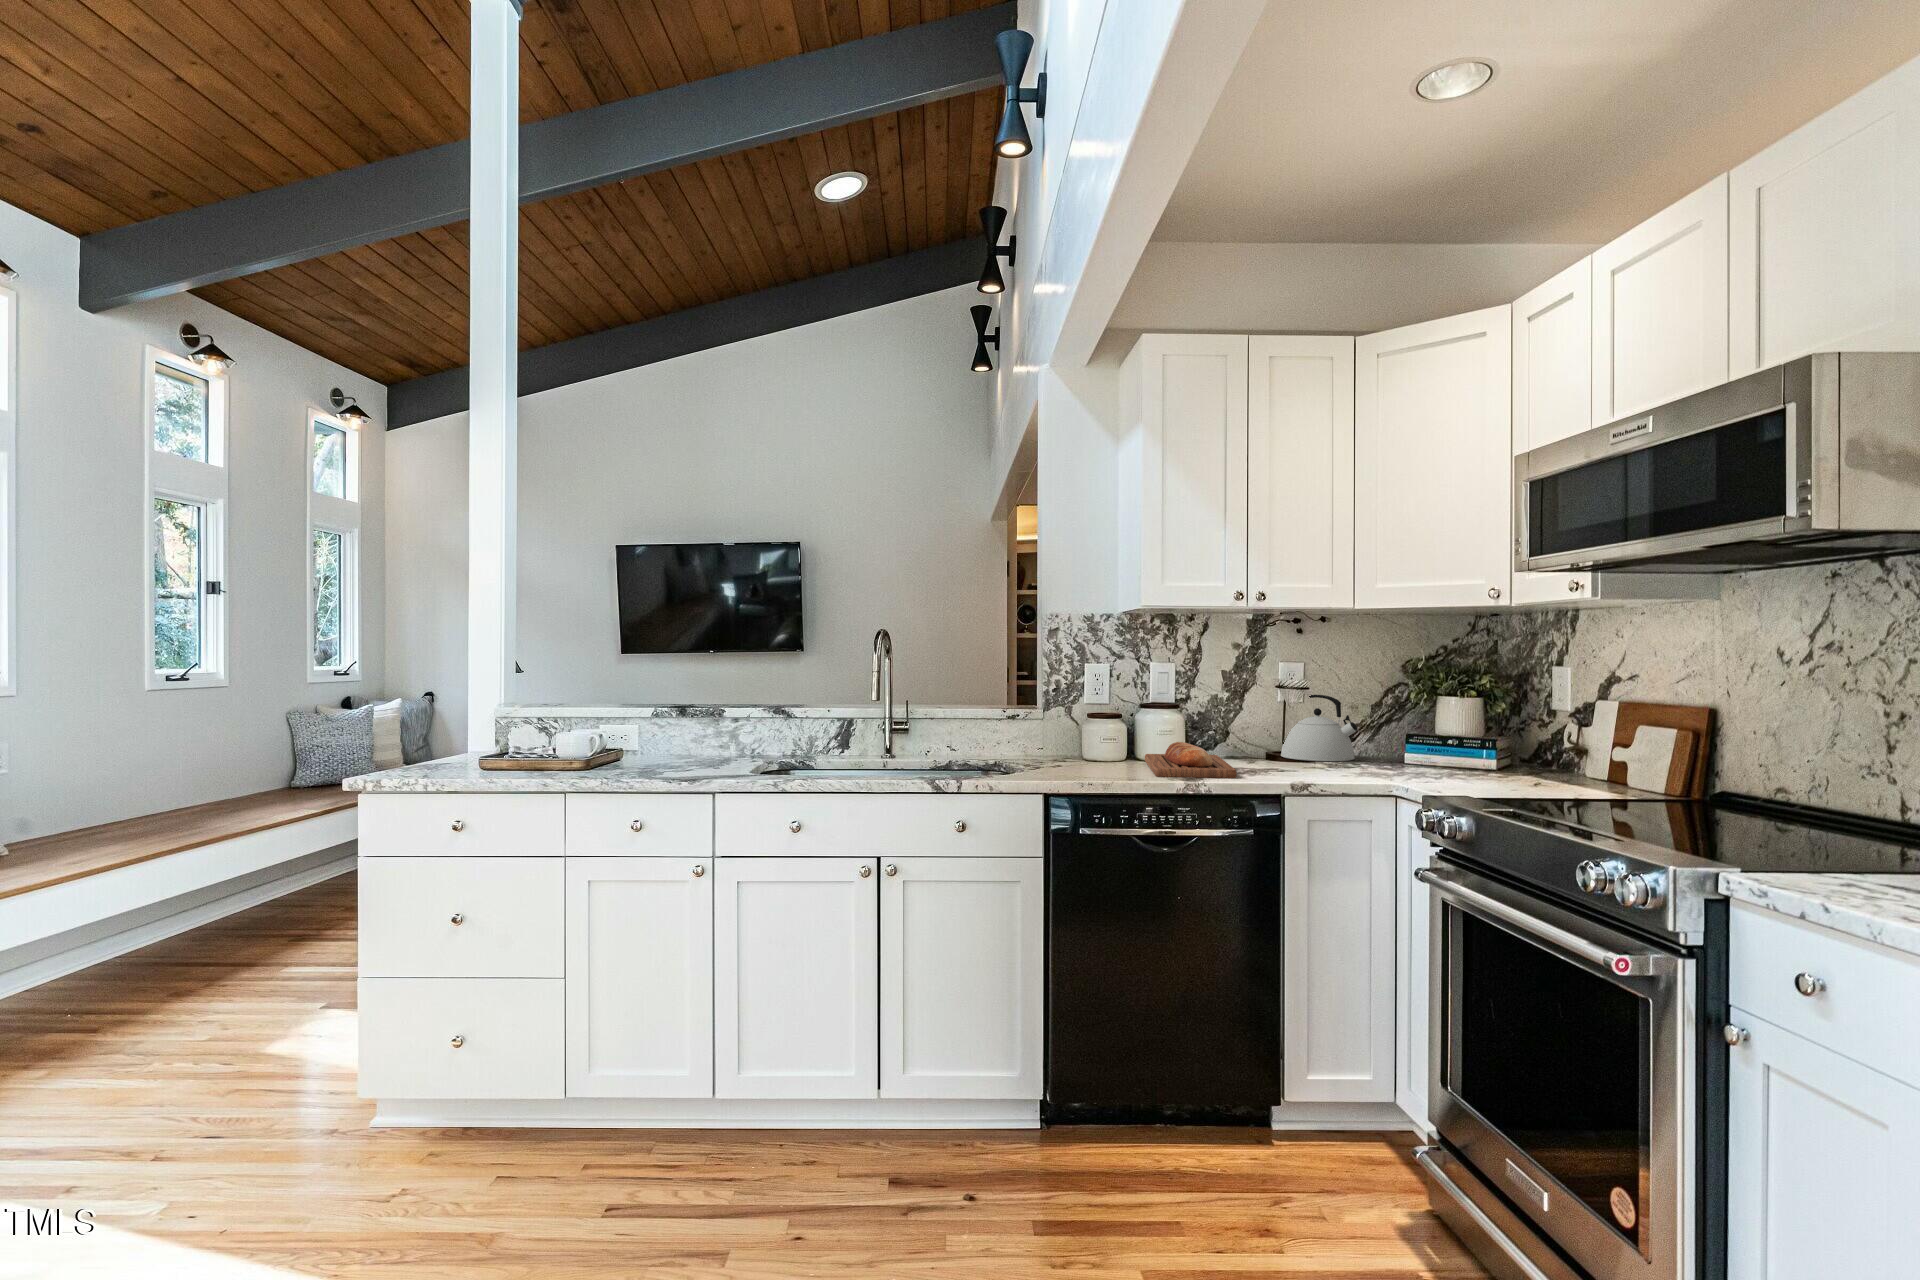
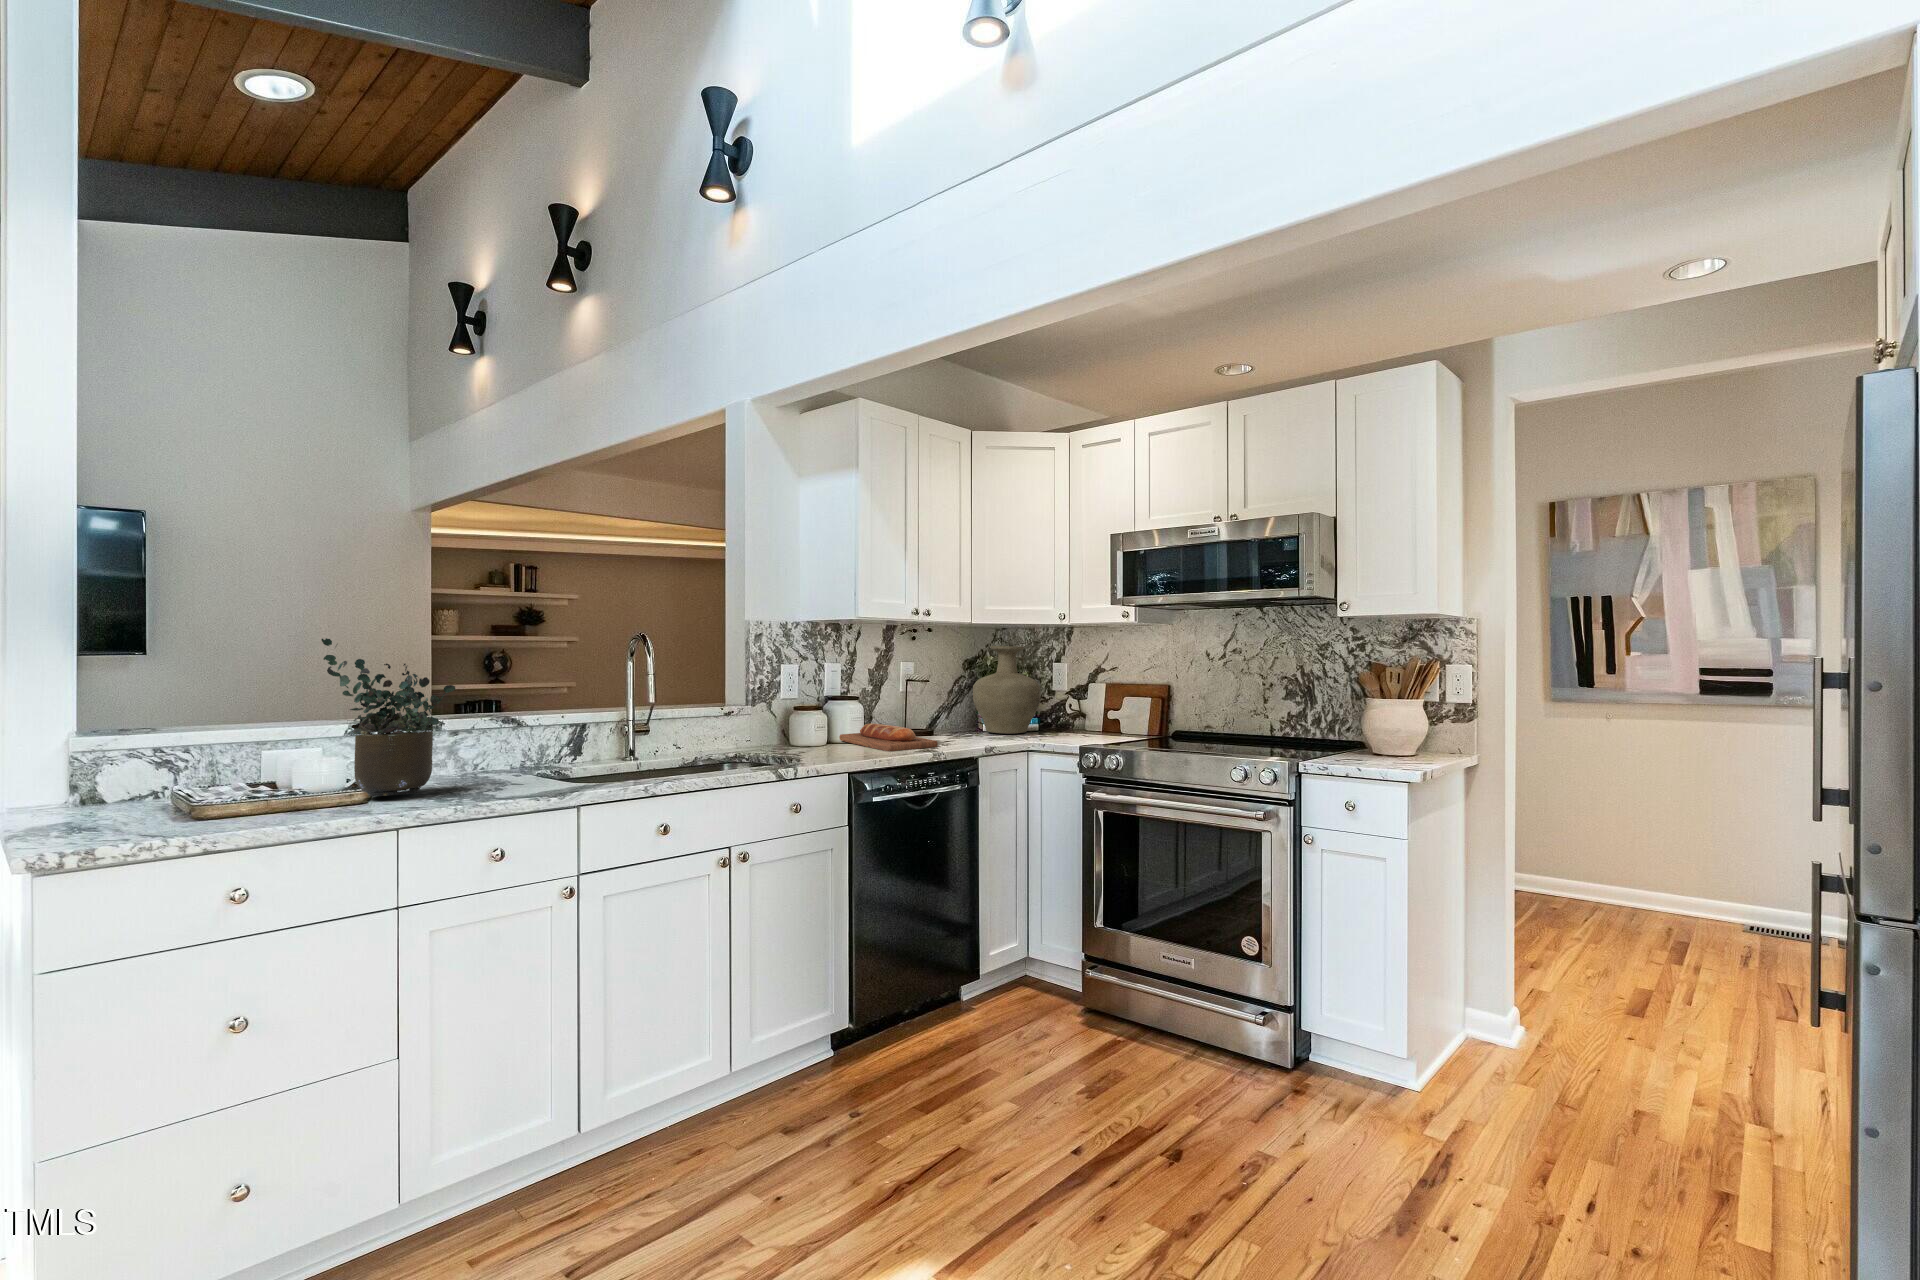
potted plant: none [623,635,701,766] -> present [321,638,455,796]
vase: none [1355,639,1469,773] -> present [973,646,1040,734]
kettle: present [1281,695,1358,761] -> none [900,684,951,730]

